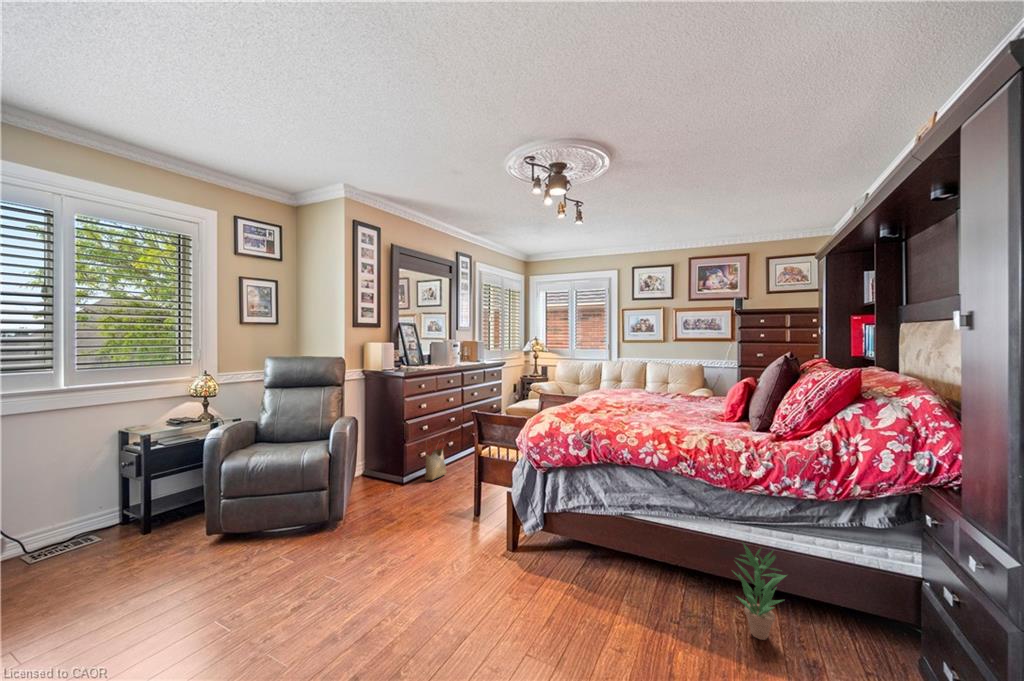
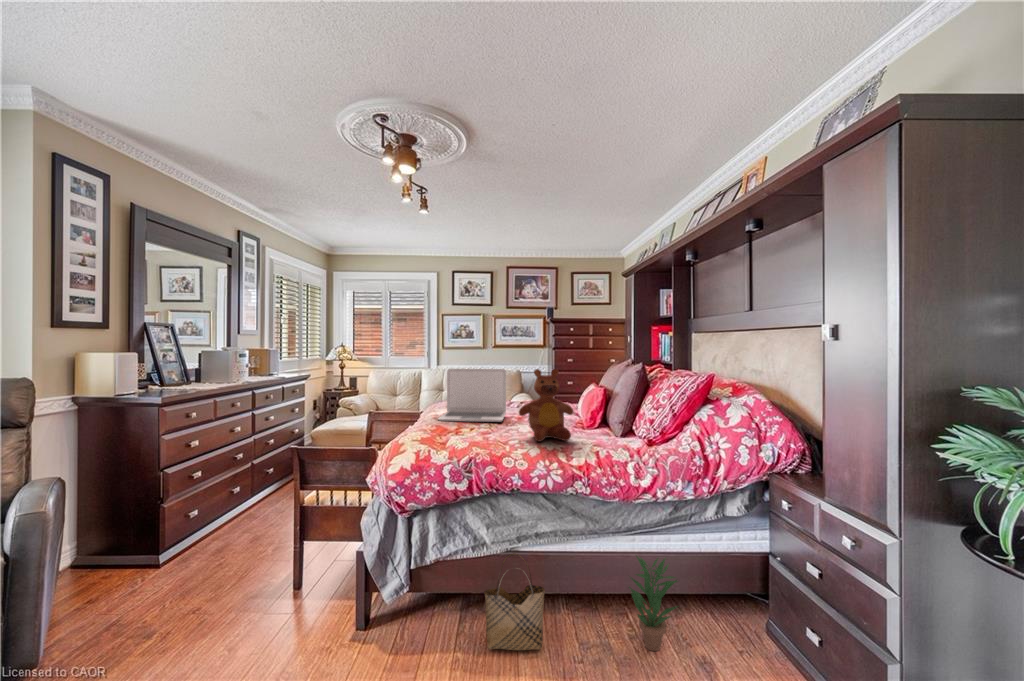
laptop: none [586,358,653,407] -> present [438,369,506,422]
teddy bear: none [645,359,701,427] -> present [519,369,573,442]
woven basket: present [425,449,446,480] -> present [484,553,545,650]

